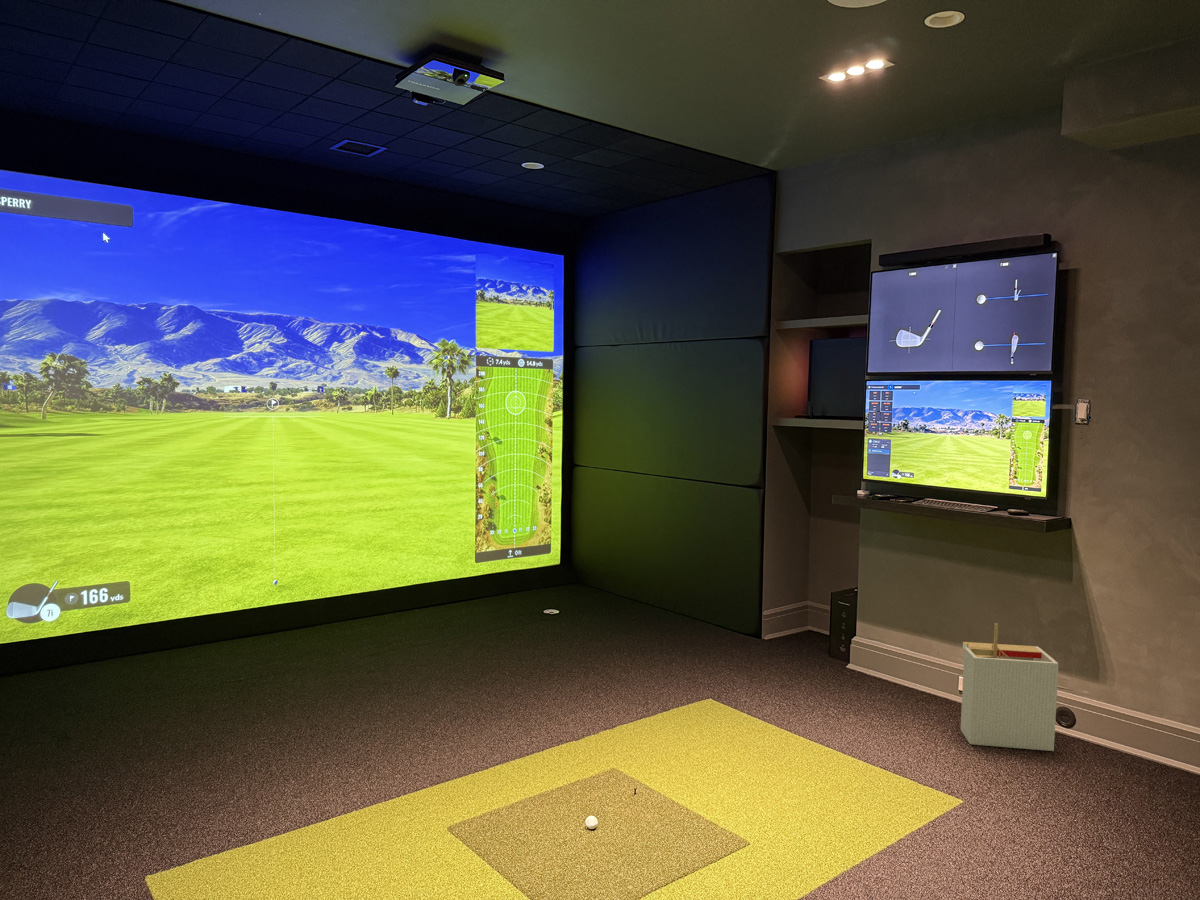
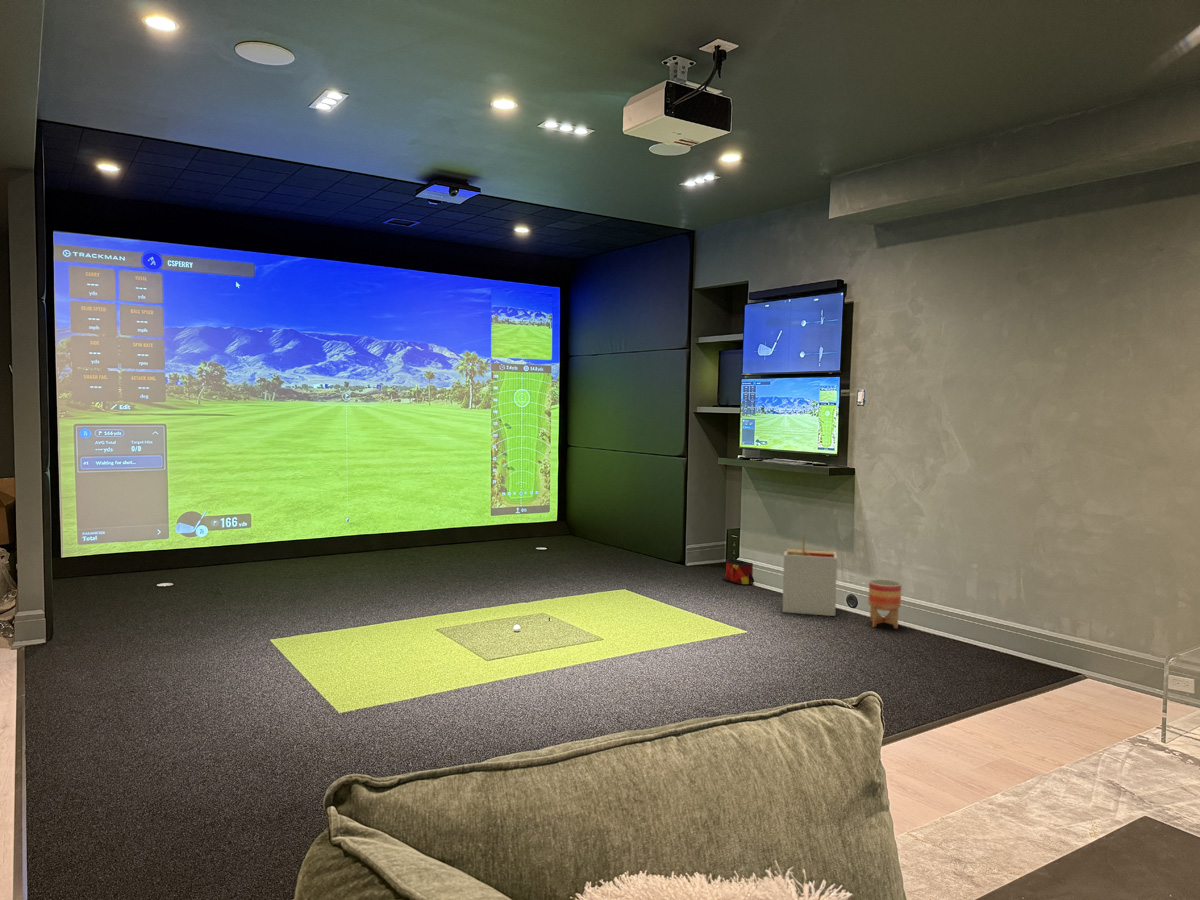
bag: none [832,638,882,680] -> present [725,559,754,585]
planter: none [1114,698,1175,781] -> present [868,579,901,629]

